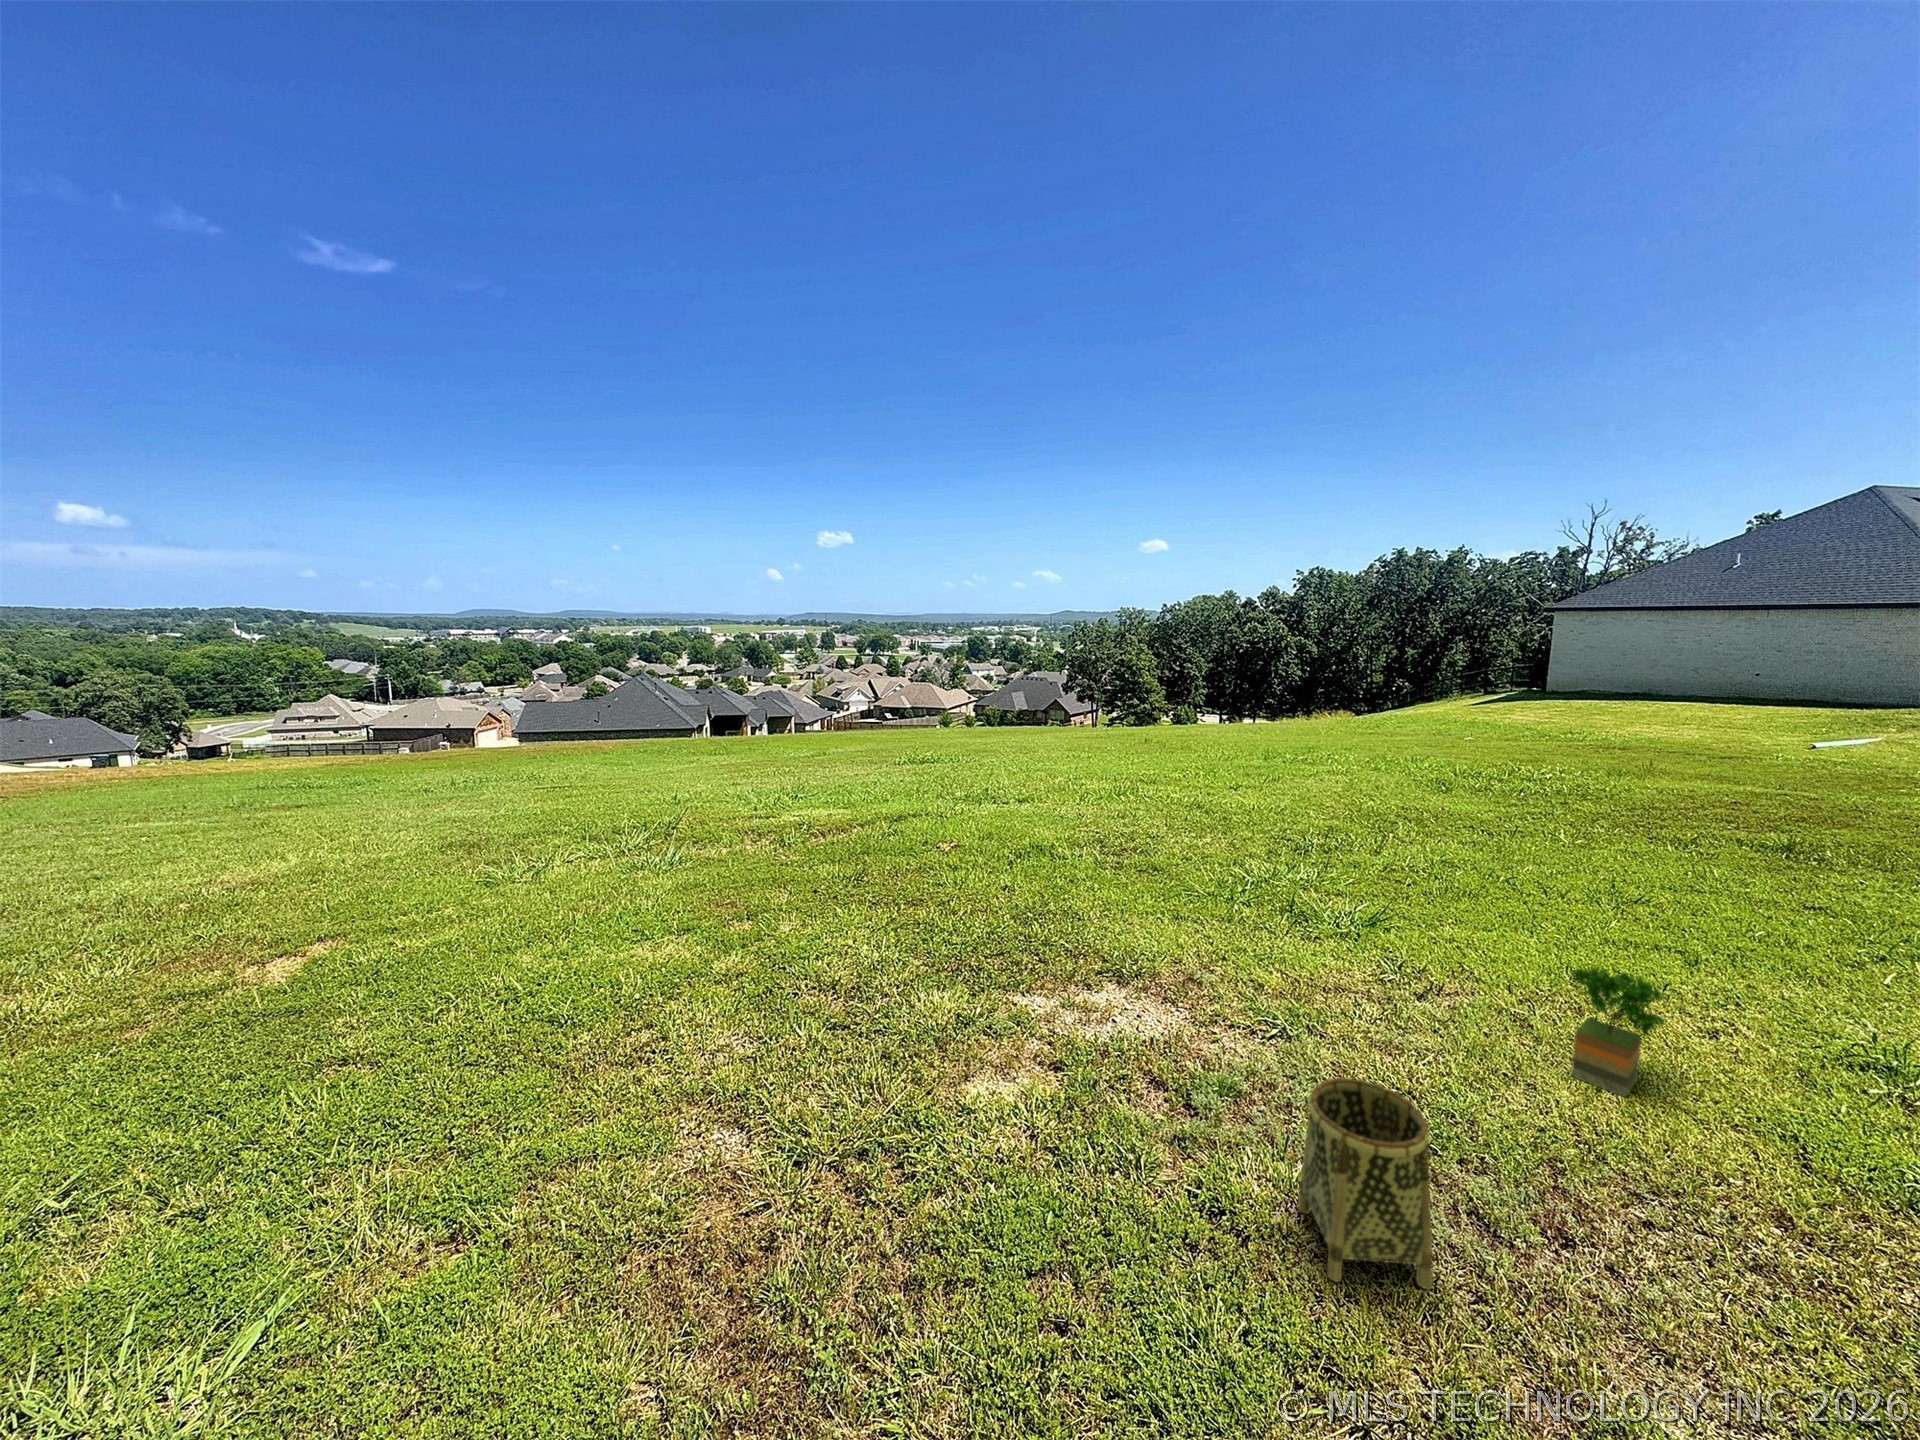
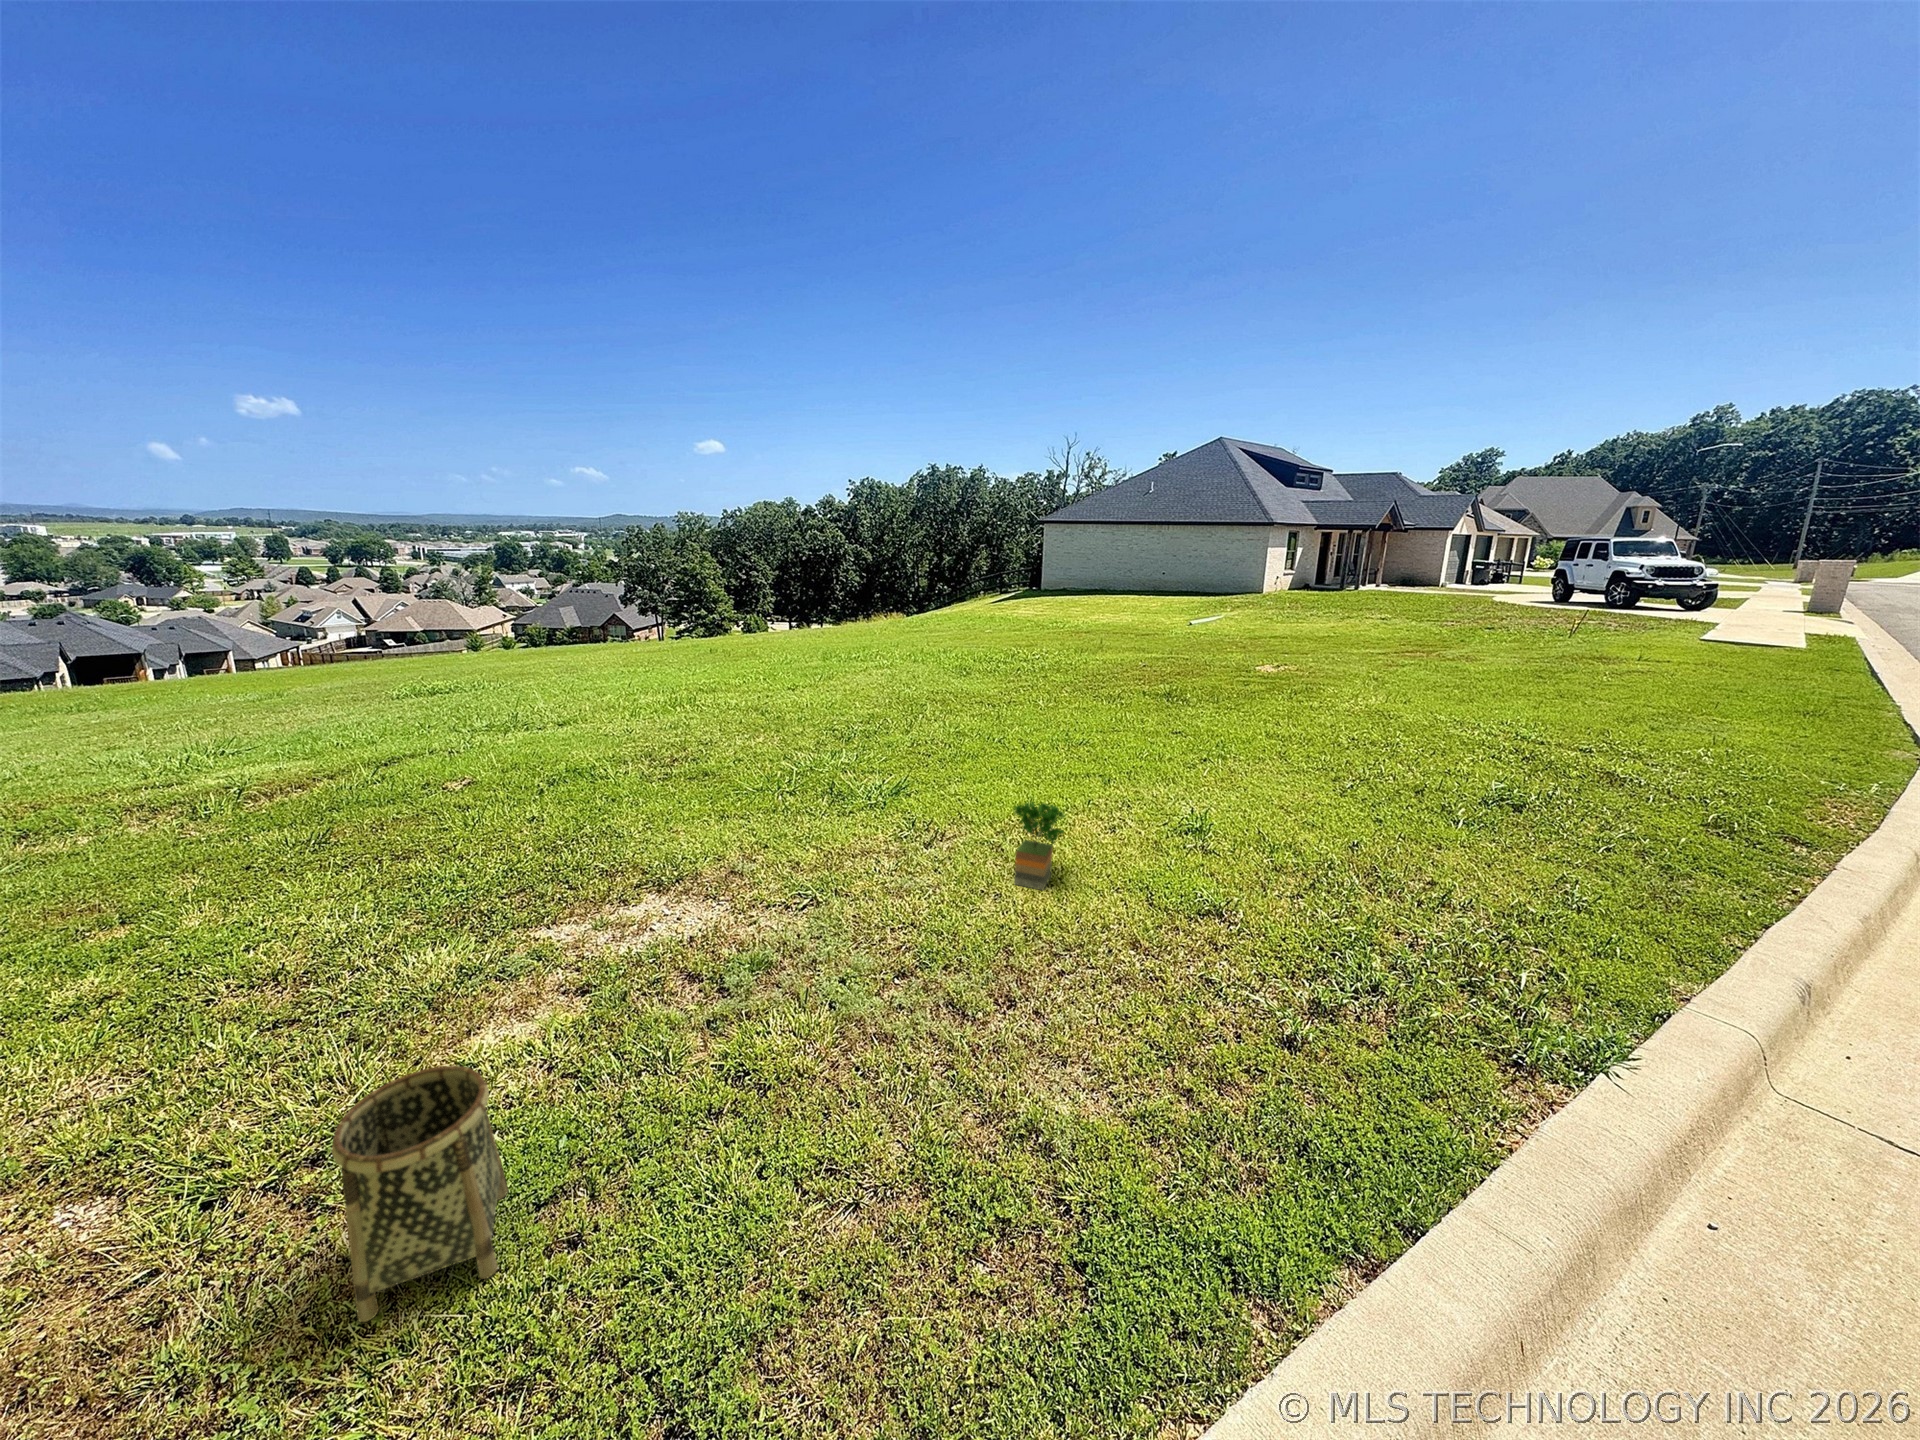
basket: present [1297,1078,1433,1289] -> present [332,1065,508,1322]

